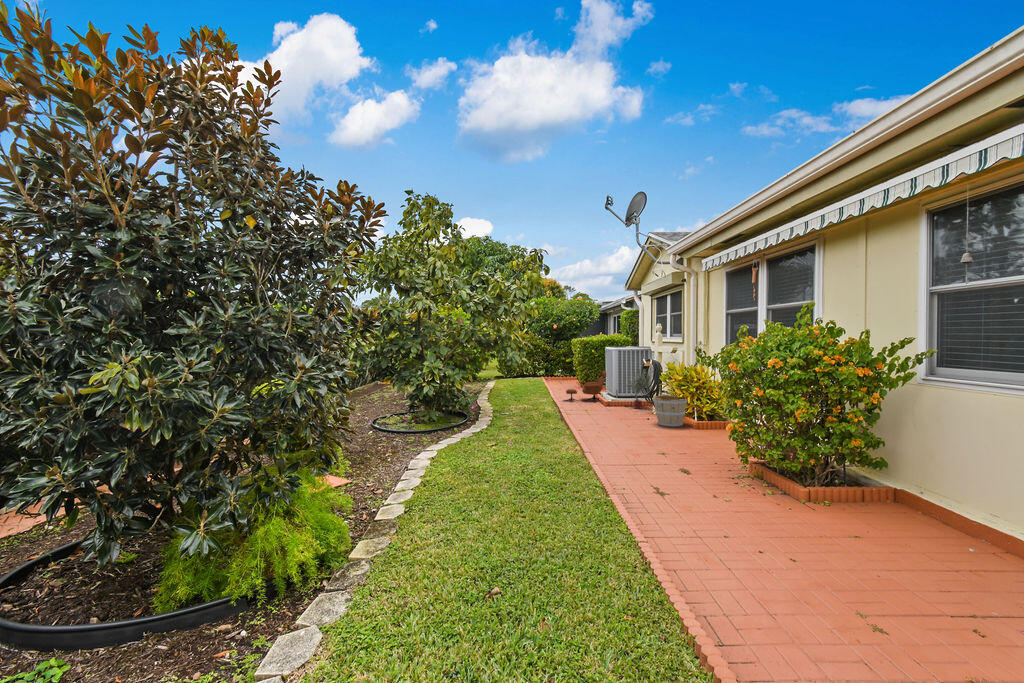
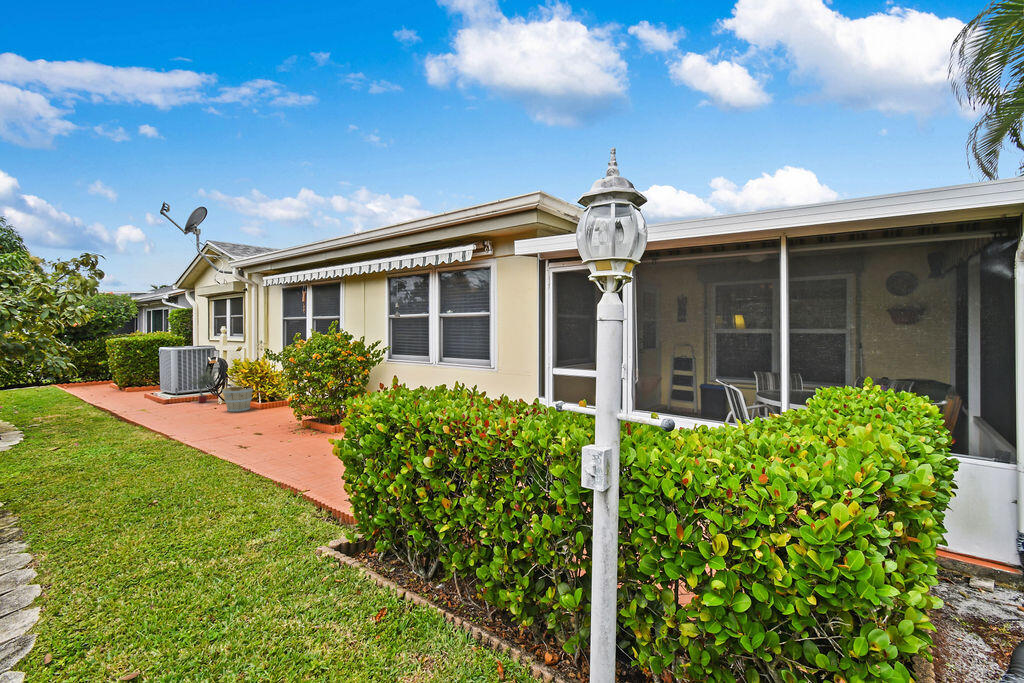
lounge chair: present [565,371,606,401] -> none [109,371,164,407]

